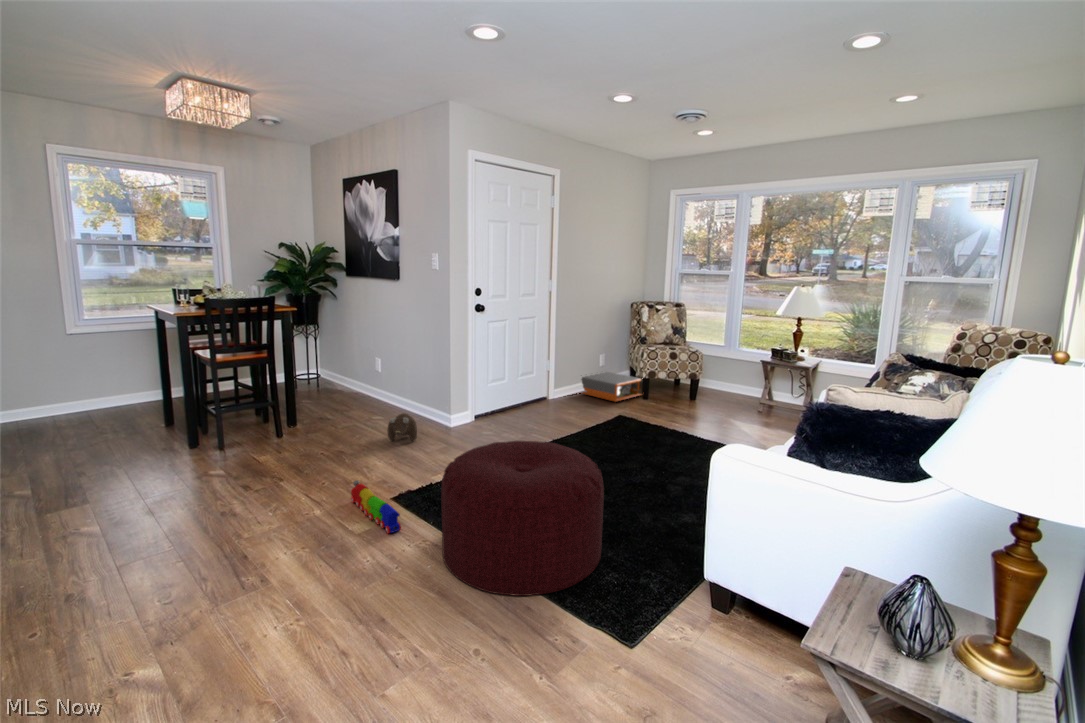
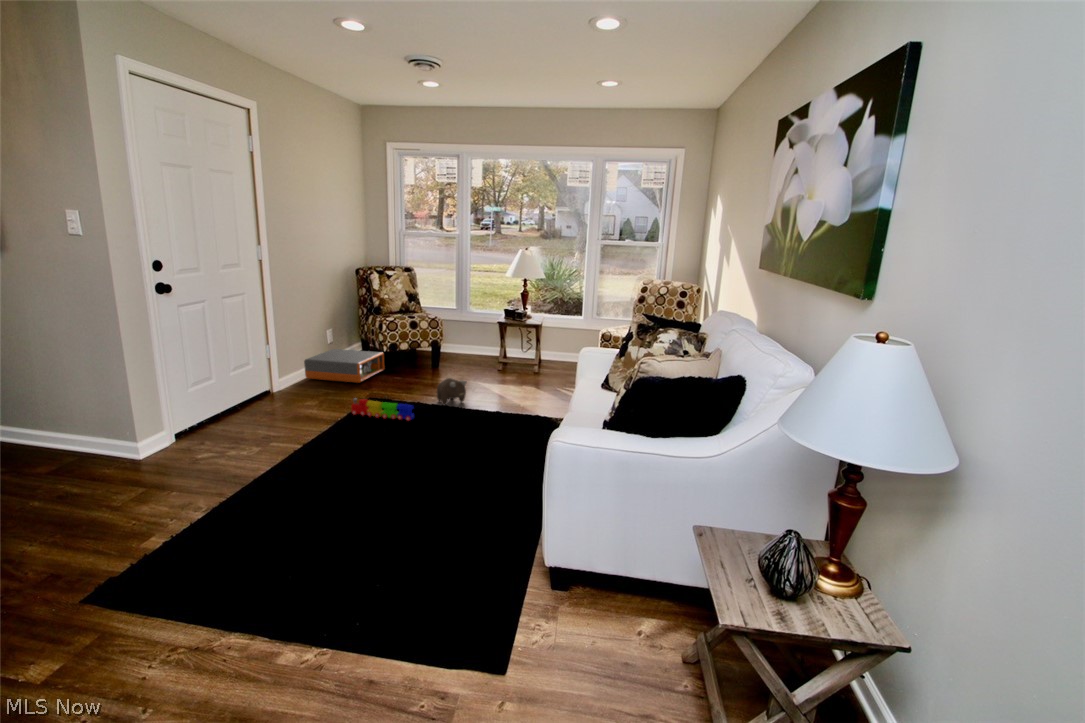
plush toy: present [387,413,417,441] -> present [437,378,467,406]
ottoman: present [441,441,604,596] -> none [232,454,444,657]
toy train: present [351,481,401,534] -> present [351,398,414,421]

